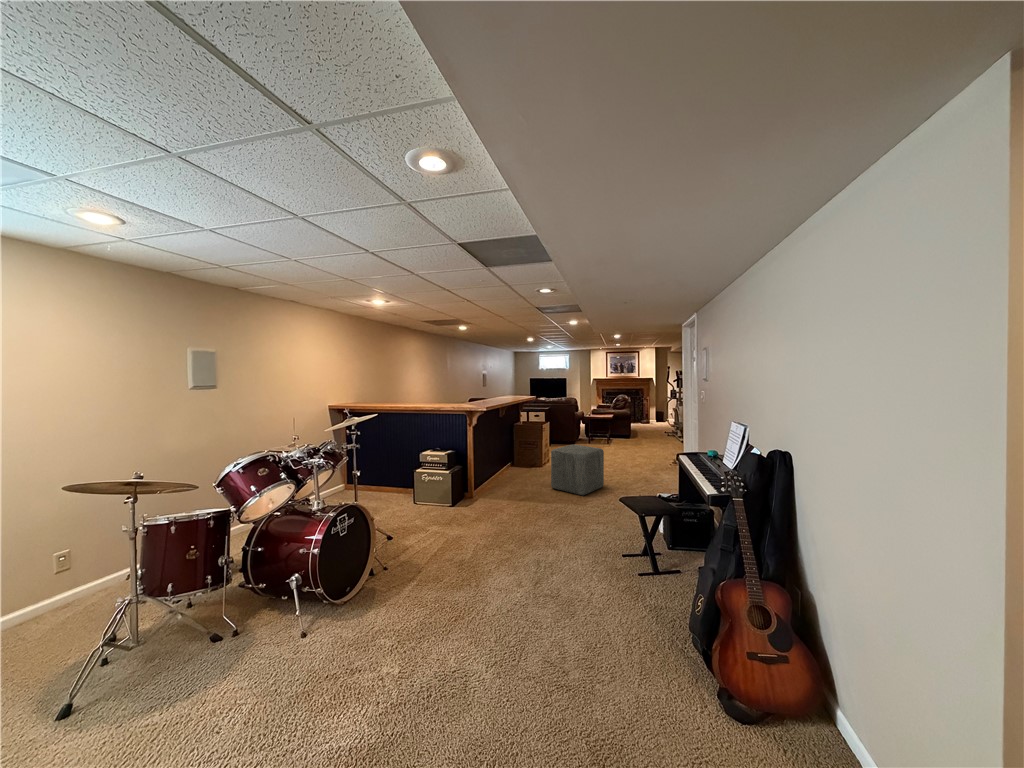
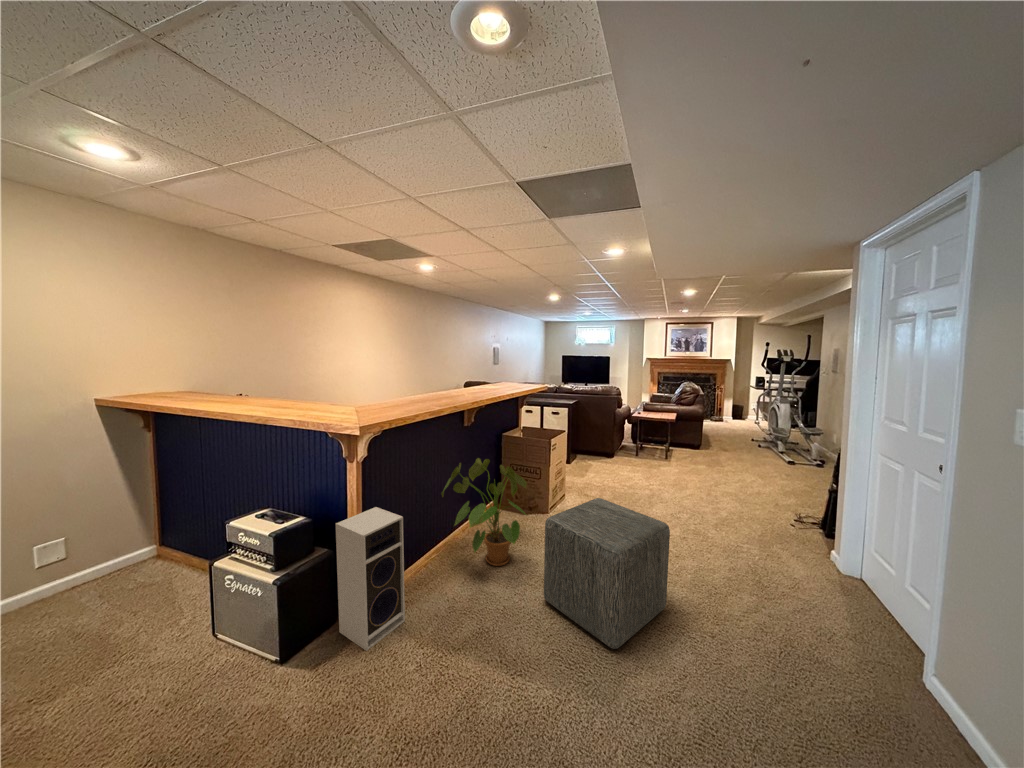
house plant: none [495,433,540,482] -> present [441,458,527,566]
speaker: none [468,447,494,502] -> present [336,507,405,651]

